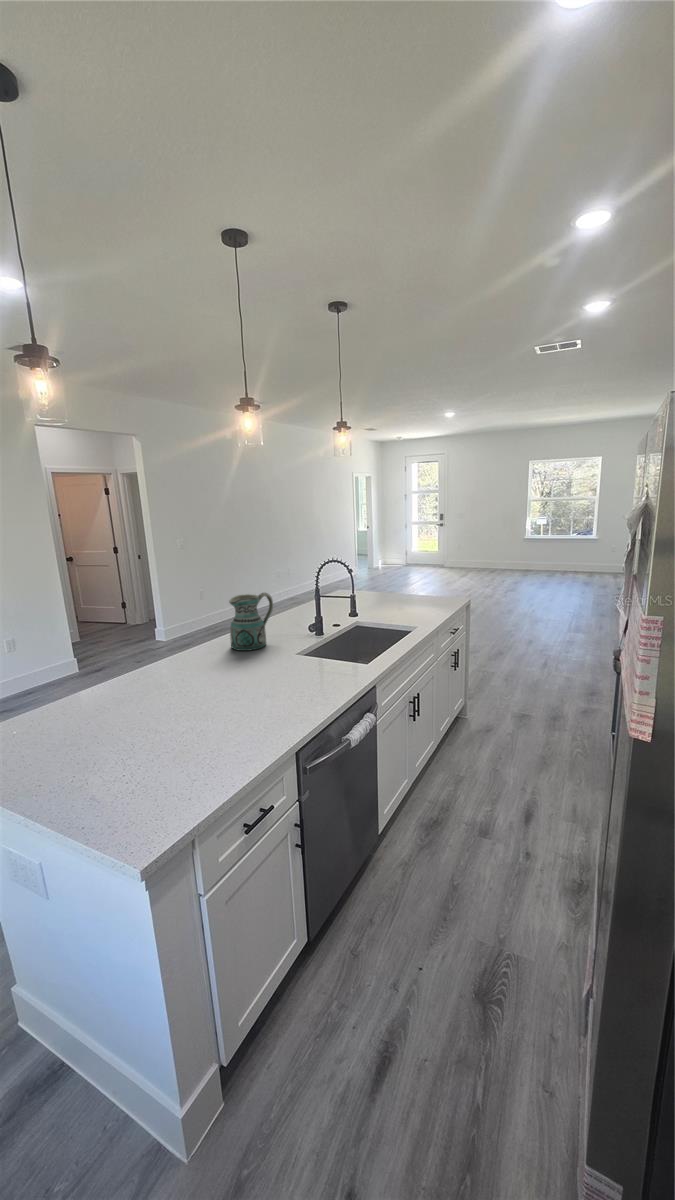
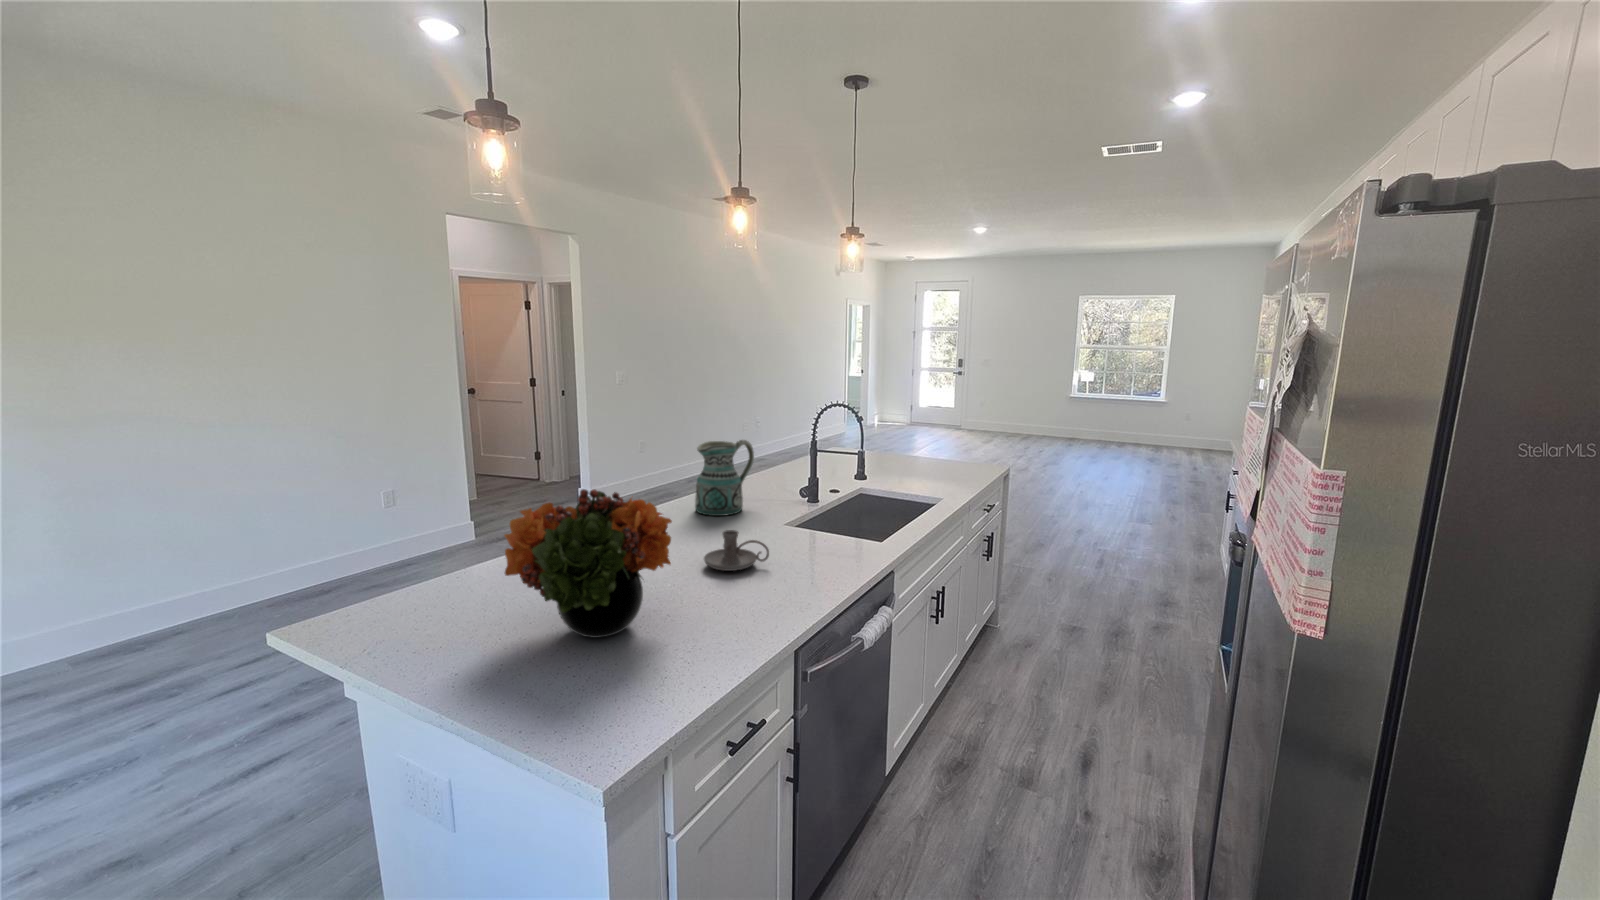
flower arrangement: none [69,642,203,754] -> present [504,489,672,638]
candle holder: none [232,664,280,695] -> present [704,530,769,571]

